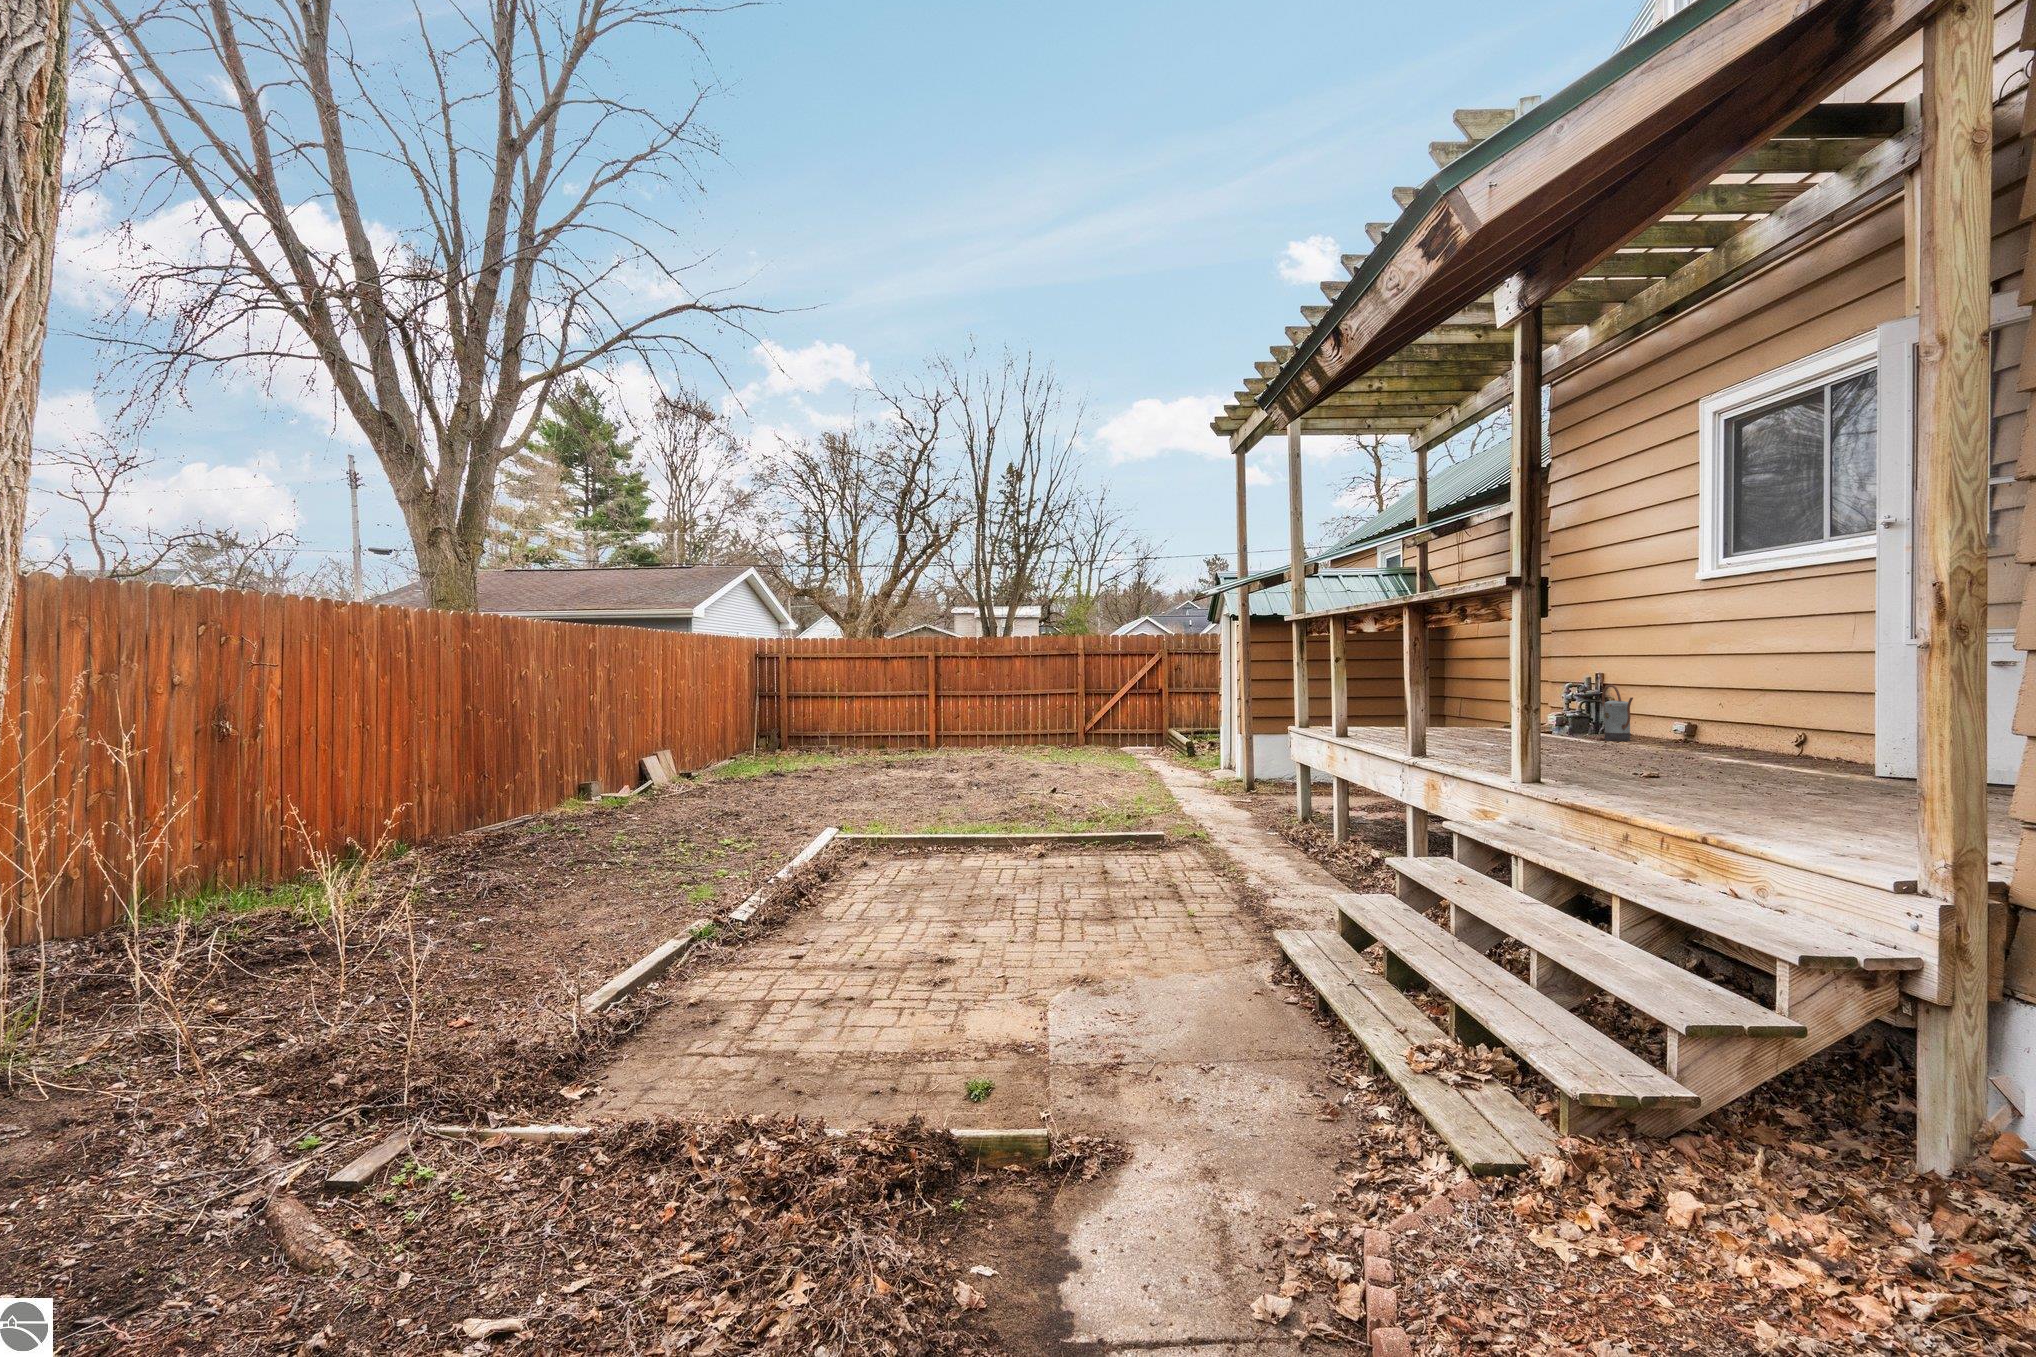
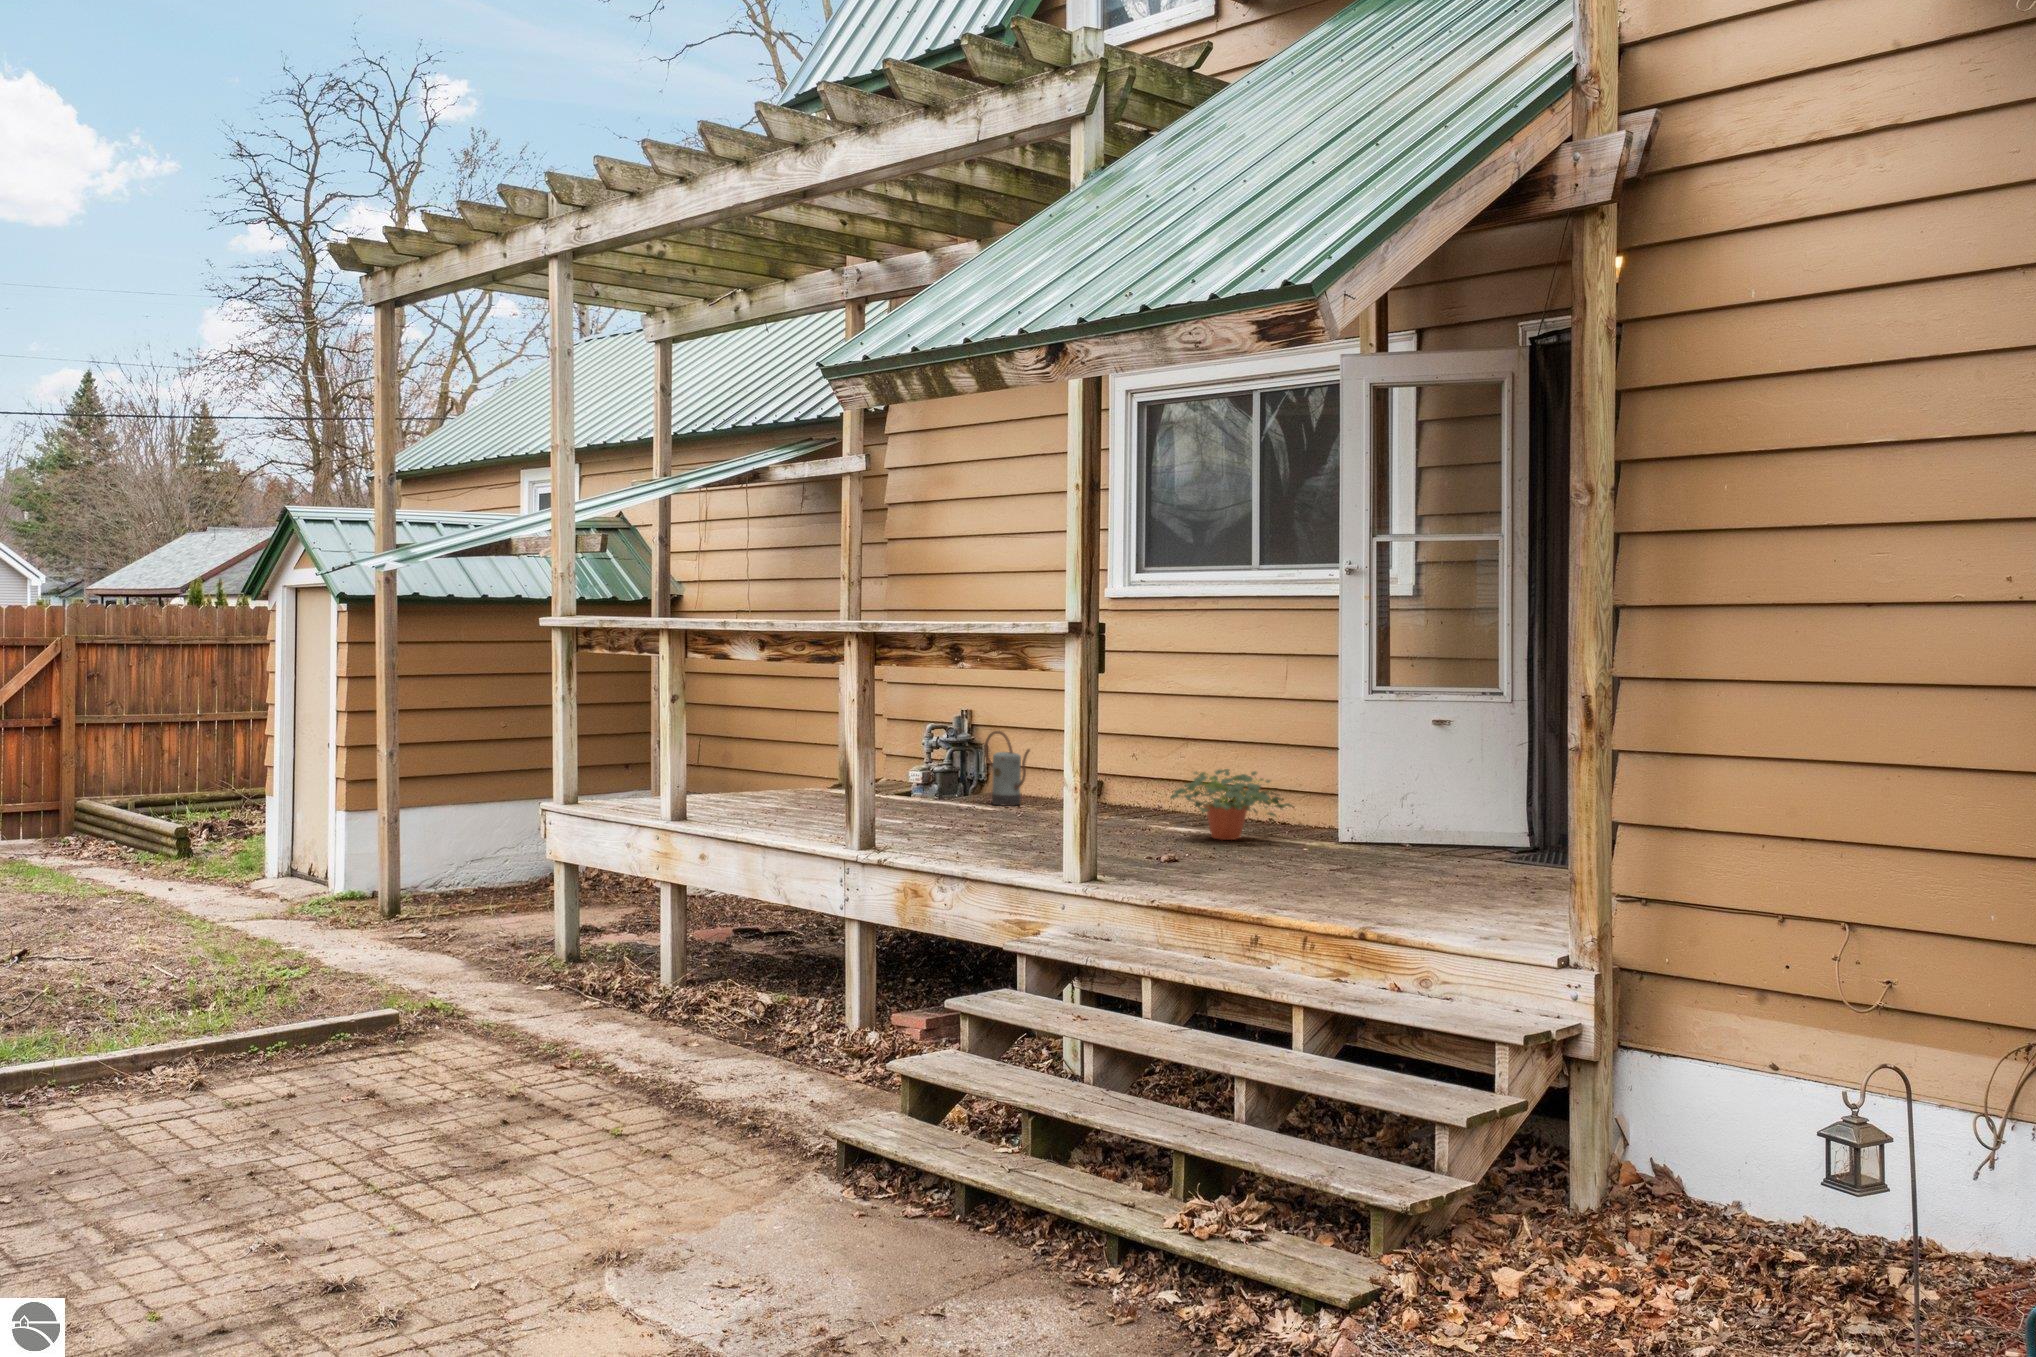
potted plant: none [1701,708,1840,769] -> present [1170,769,1292,840]

